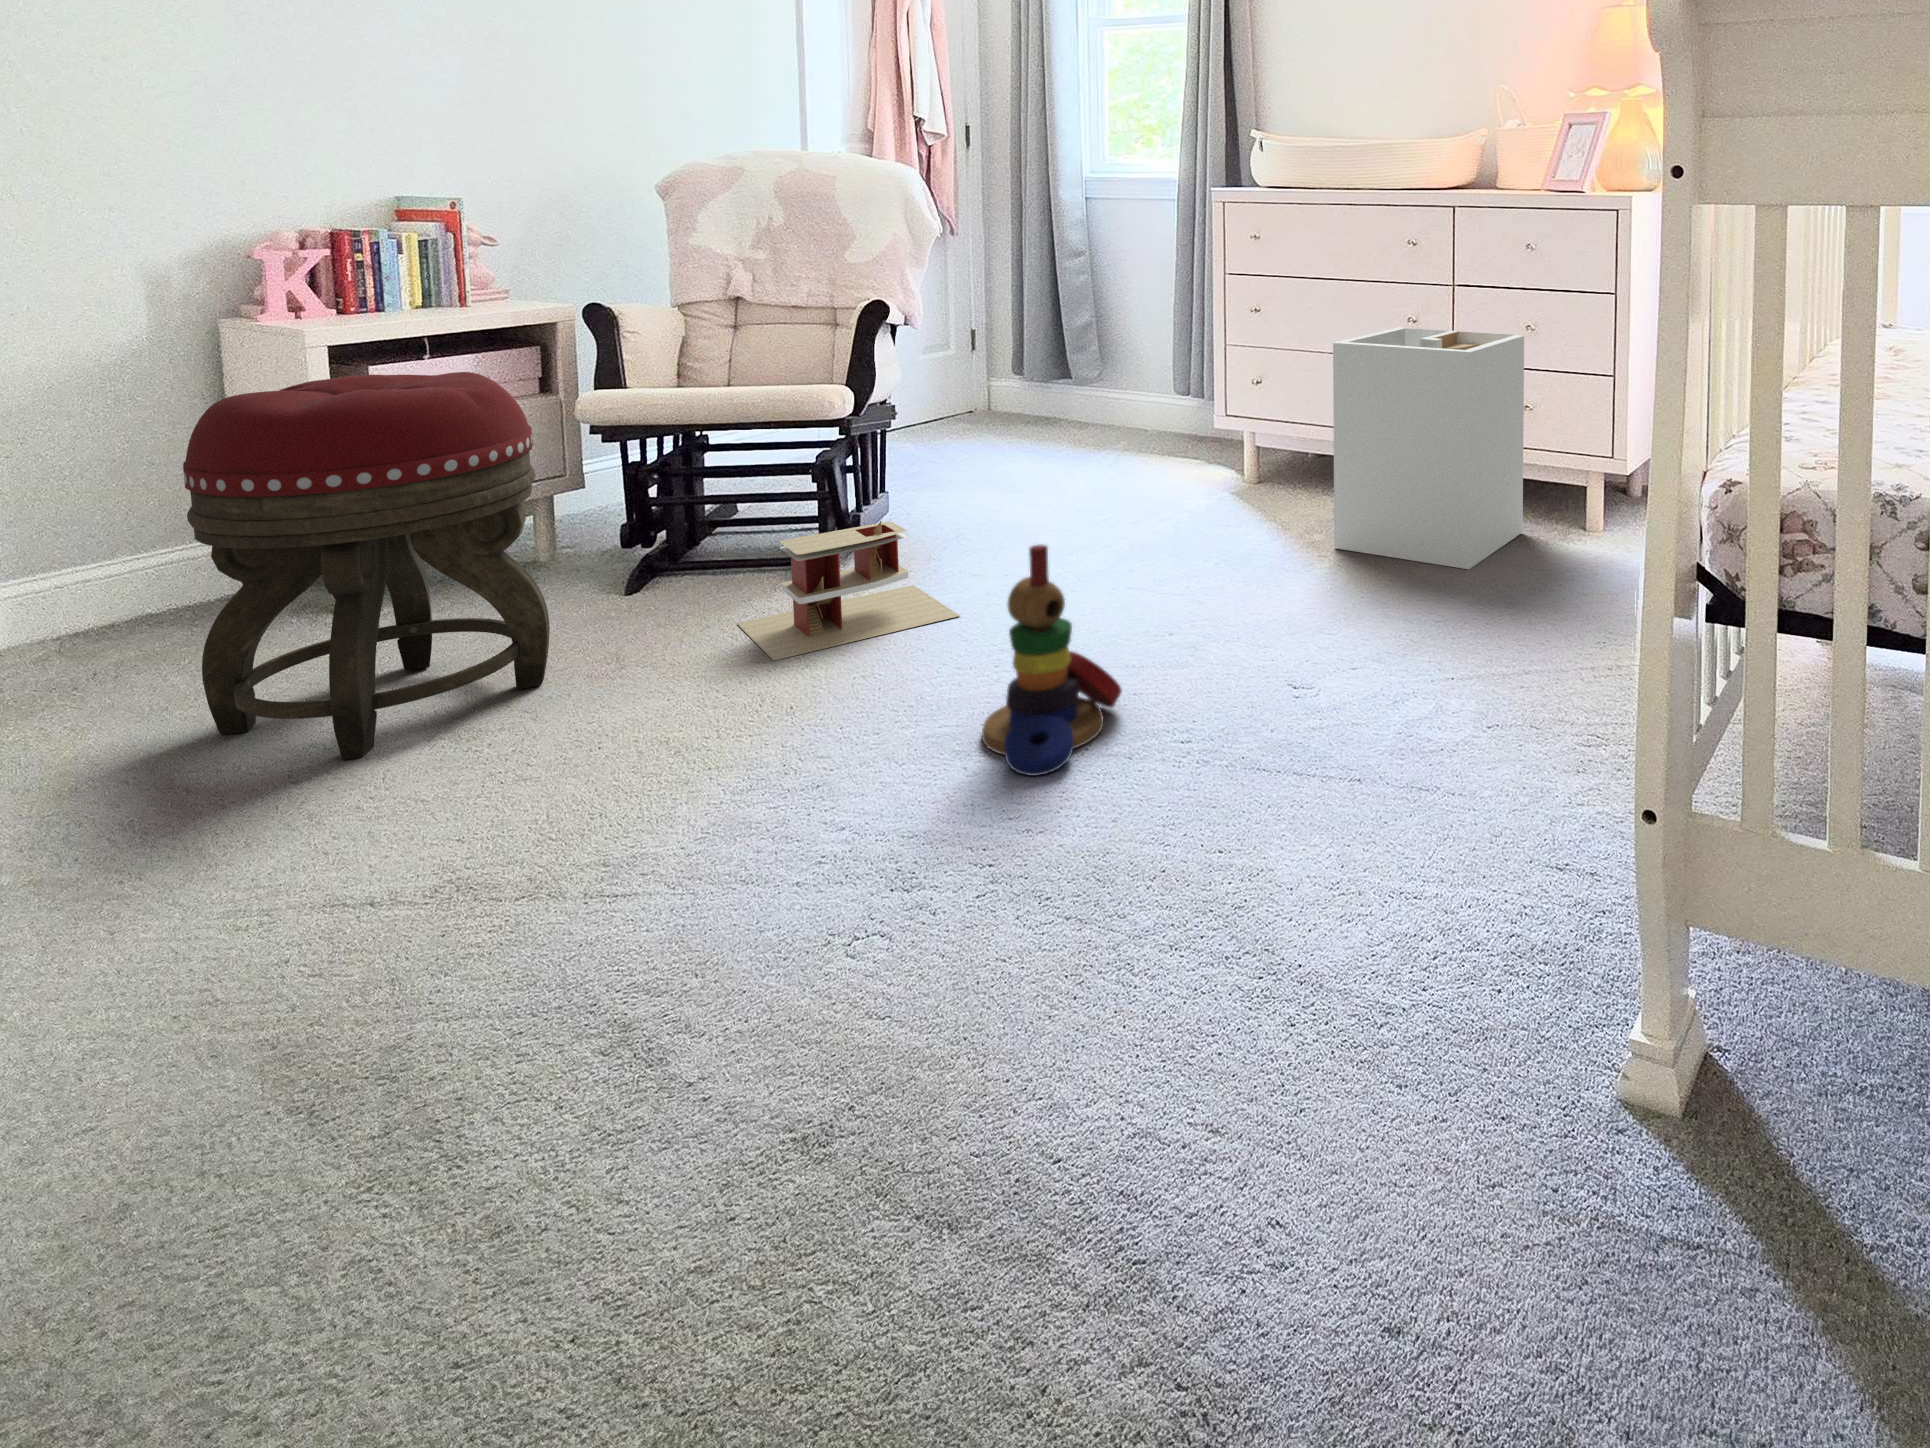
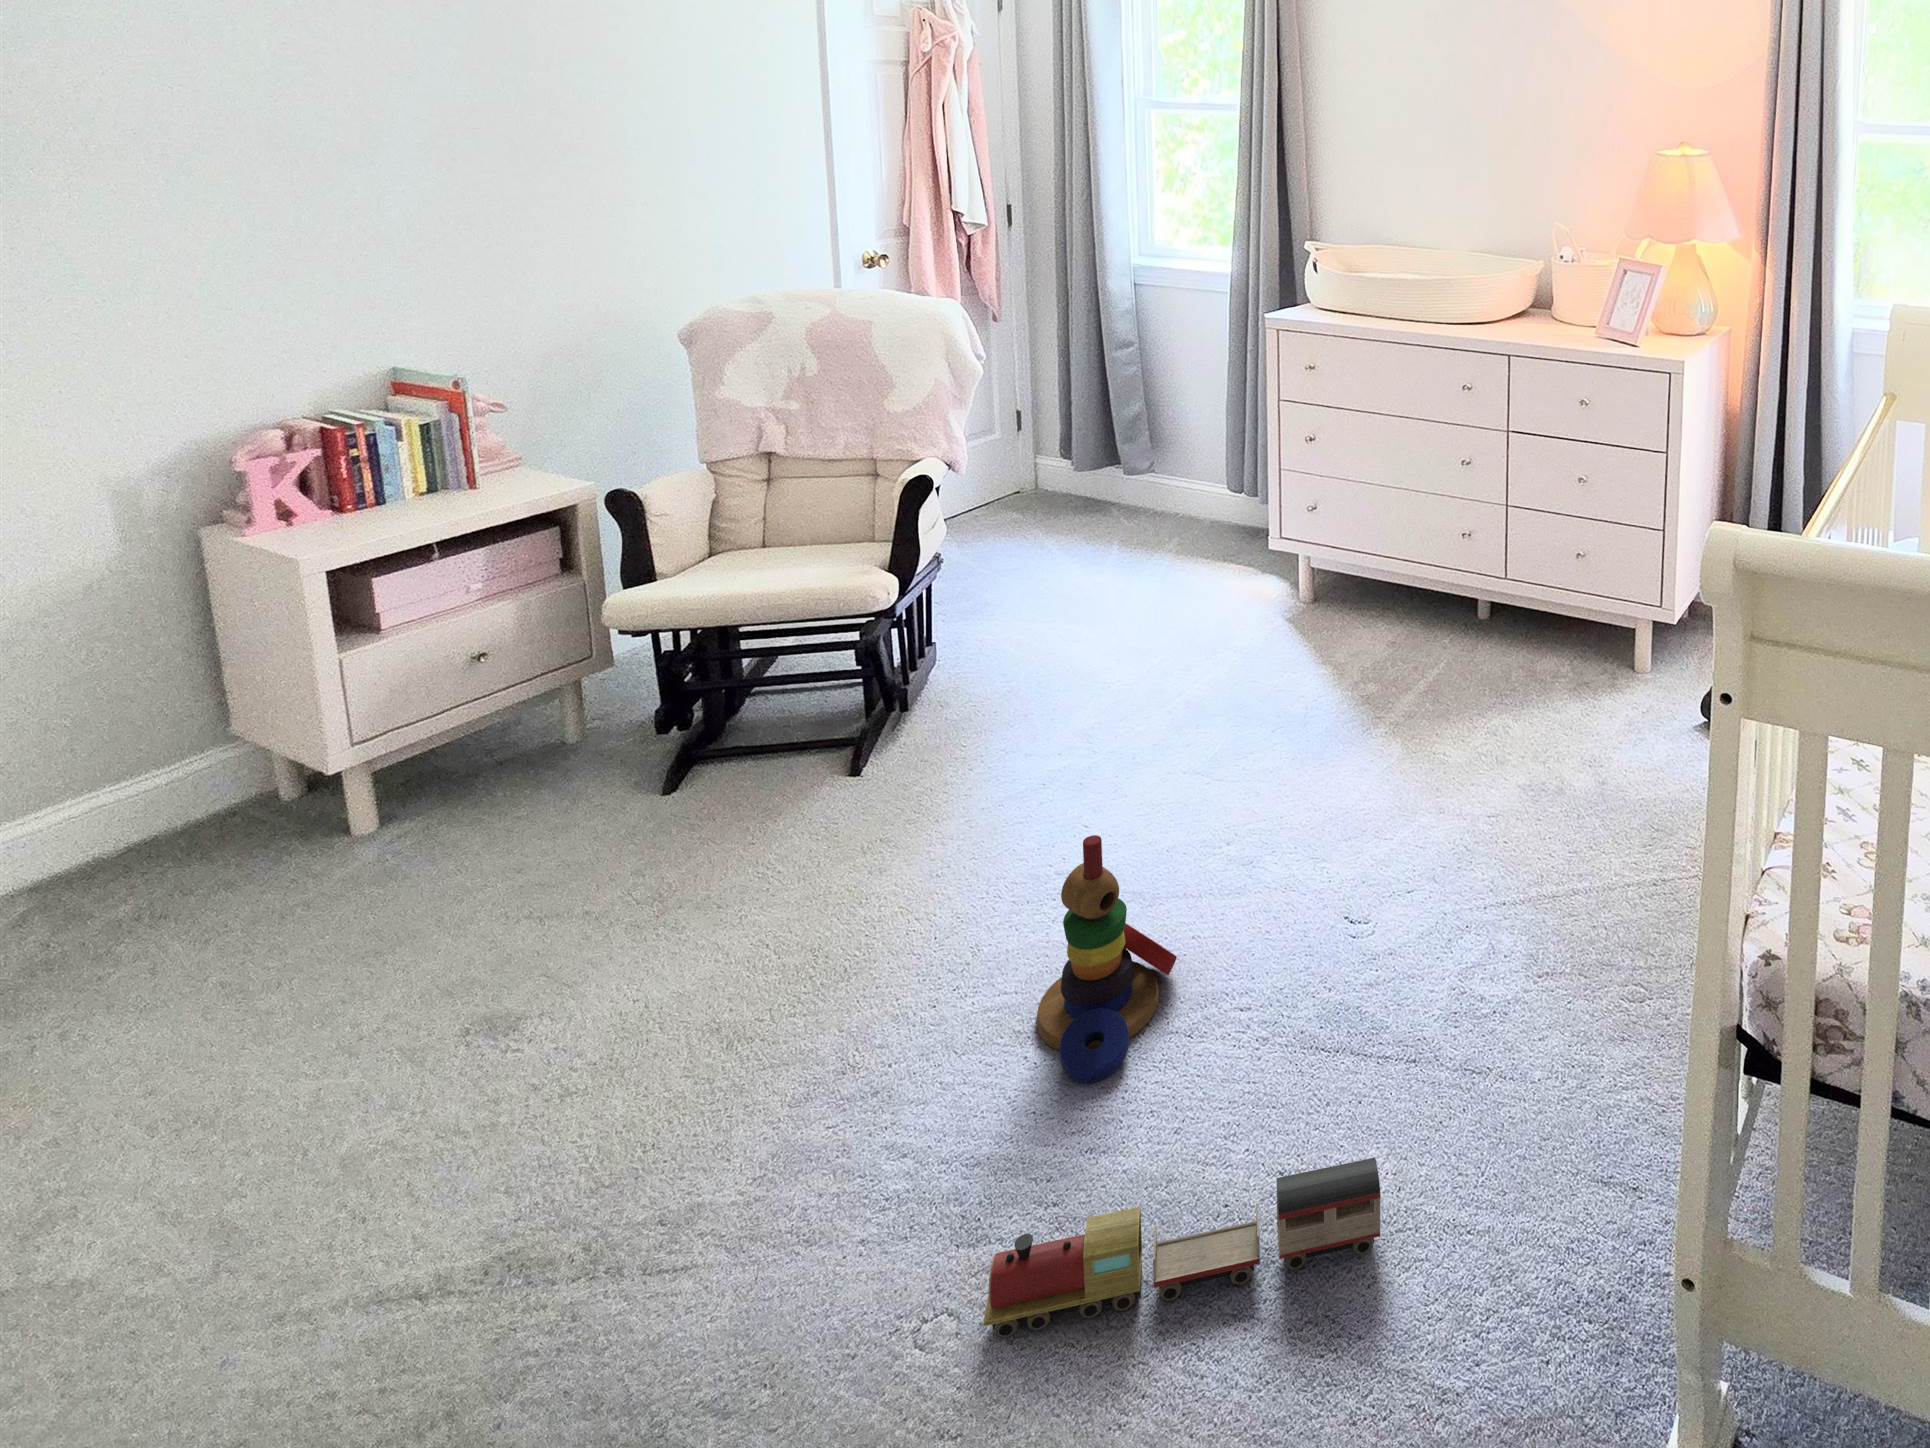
laundry hamper: present [1333,328,1524,569] -> none [1386,474,1574,738]
footstool: present [183,372,550,760] -> none [168,638,582,1085]
toy house: present [738,521,960,660] -> none [781,726,1012,903]
toy train: none [925,798,1329,932] -> present [983,1158,1381,1338]

